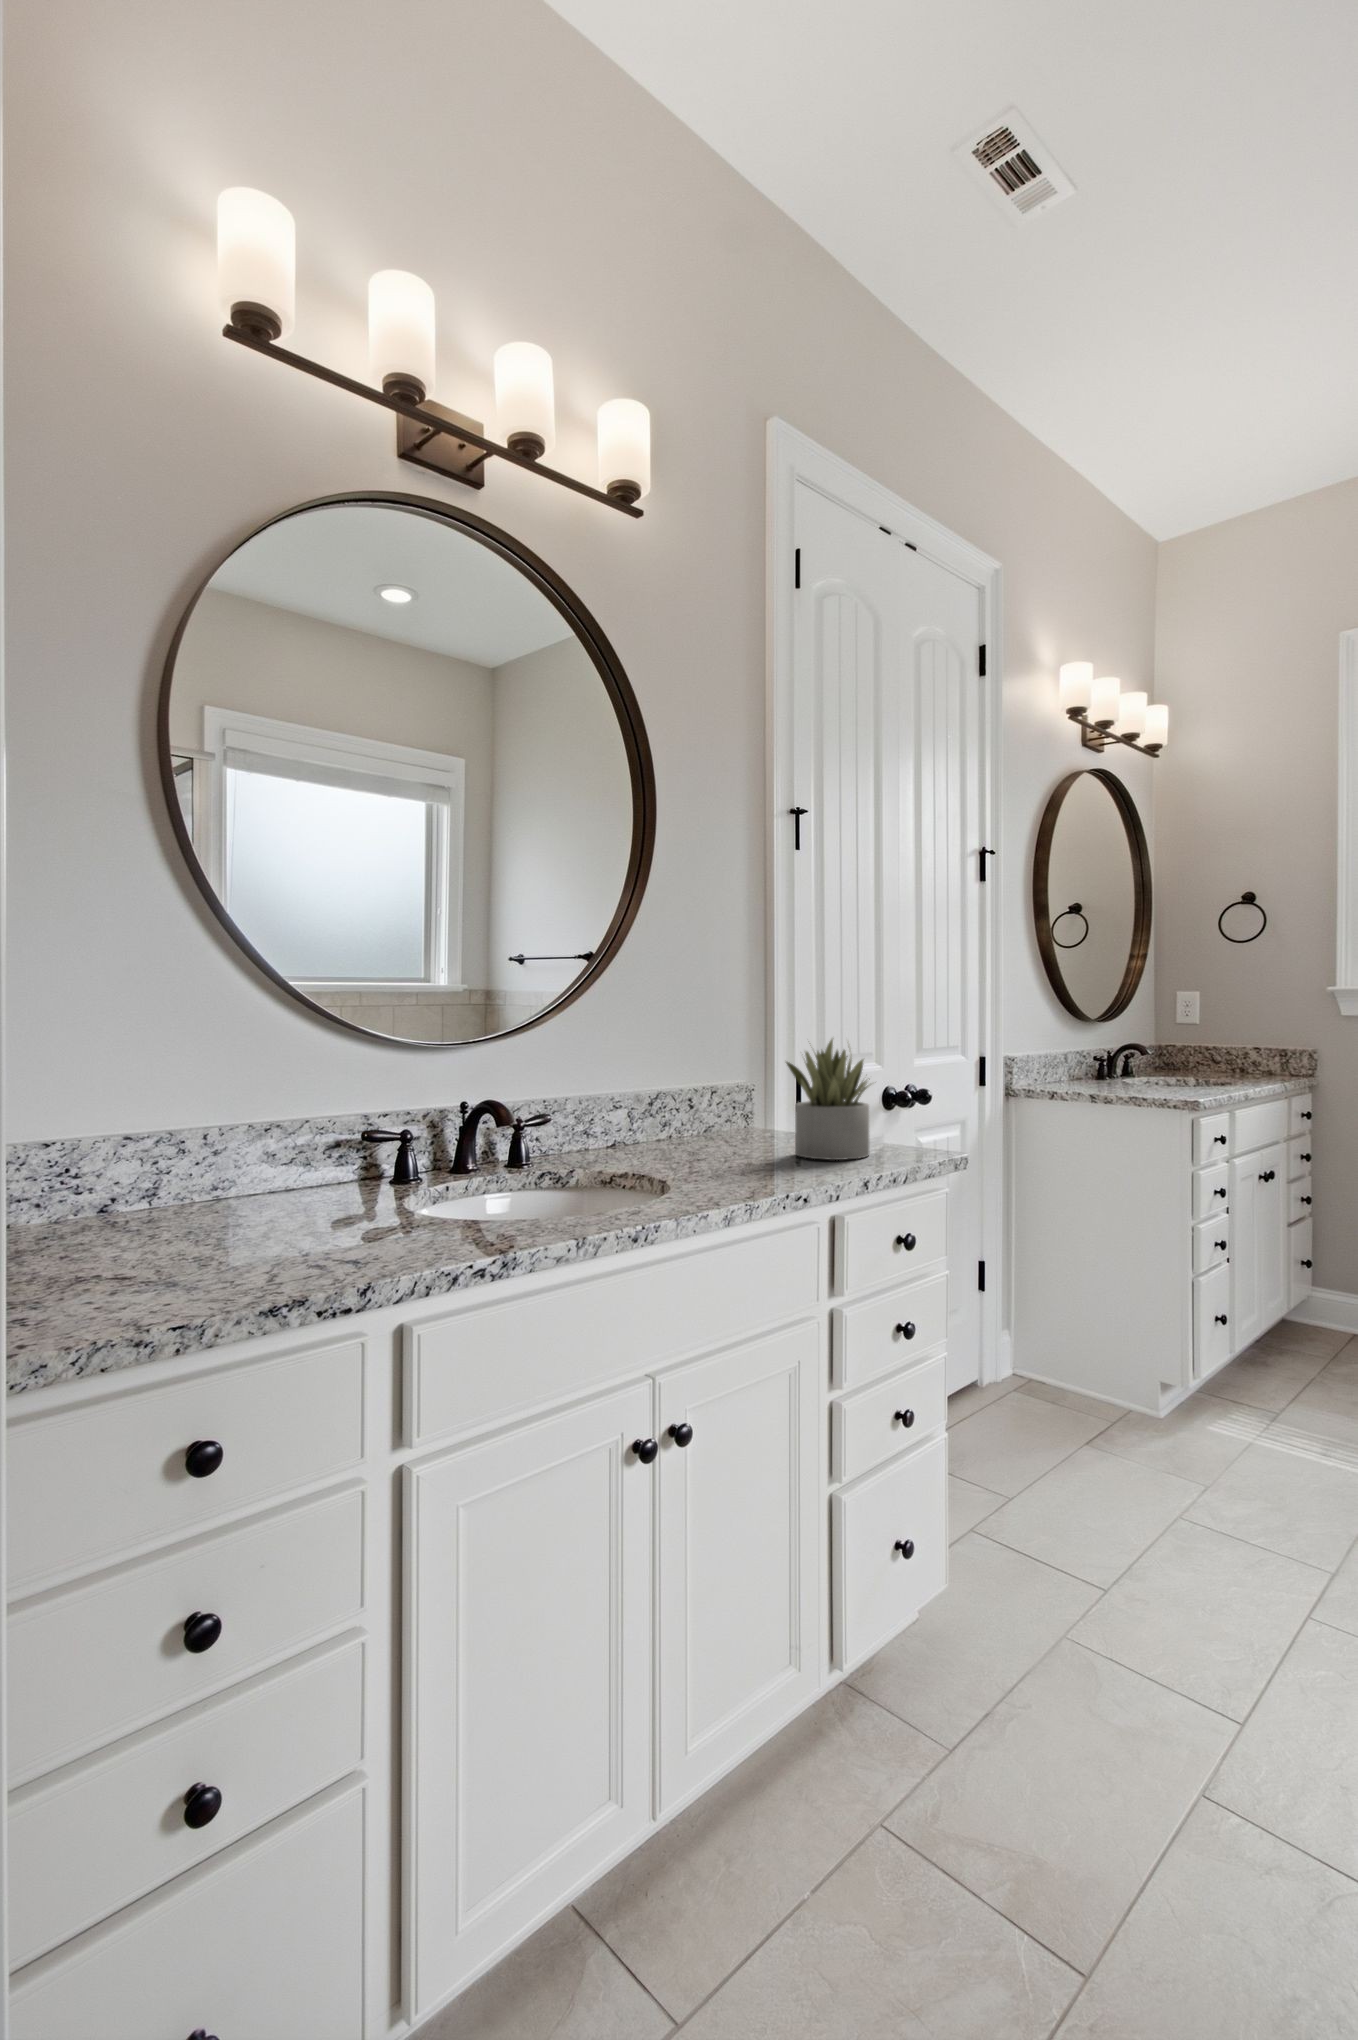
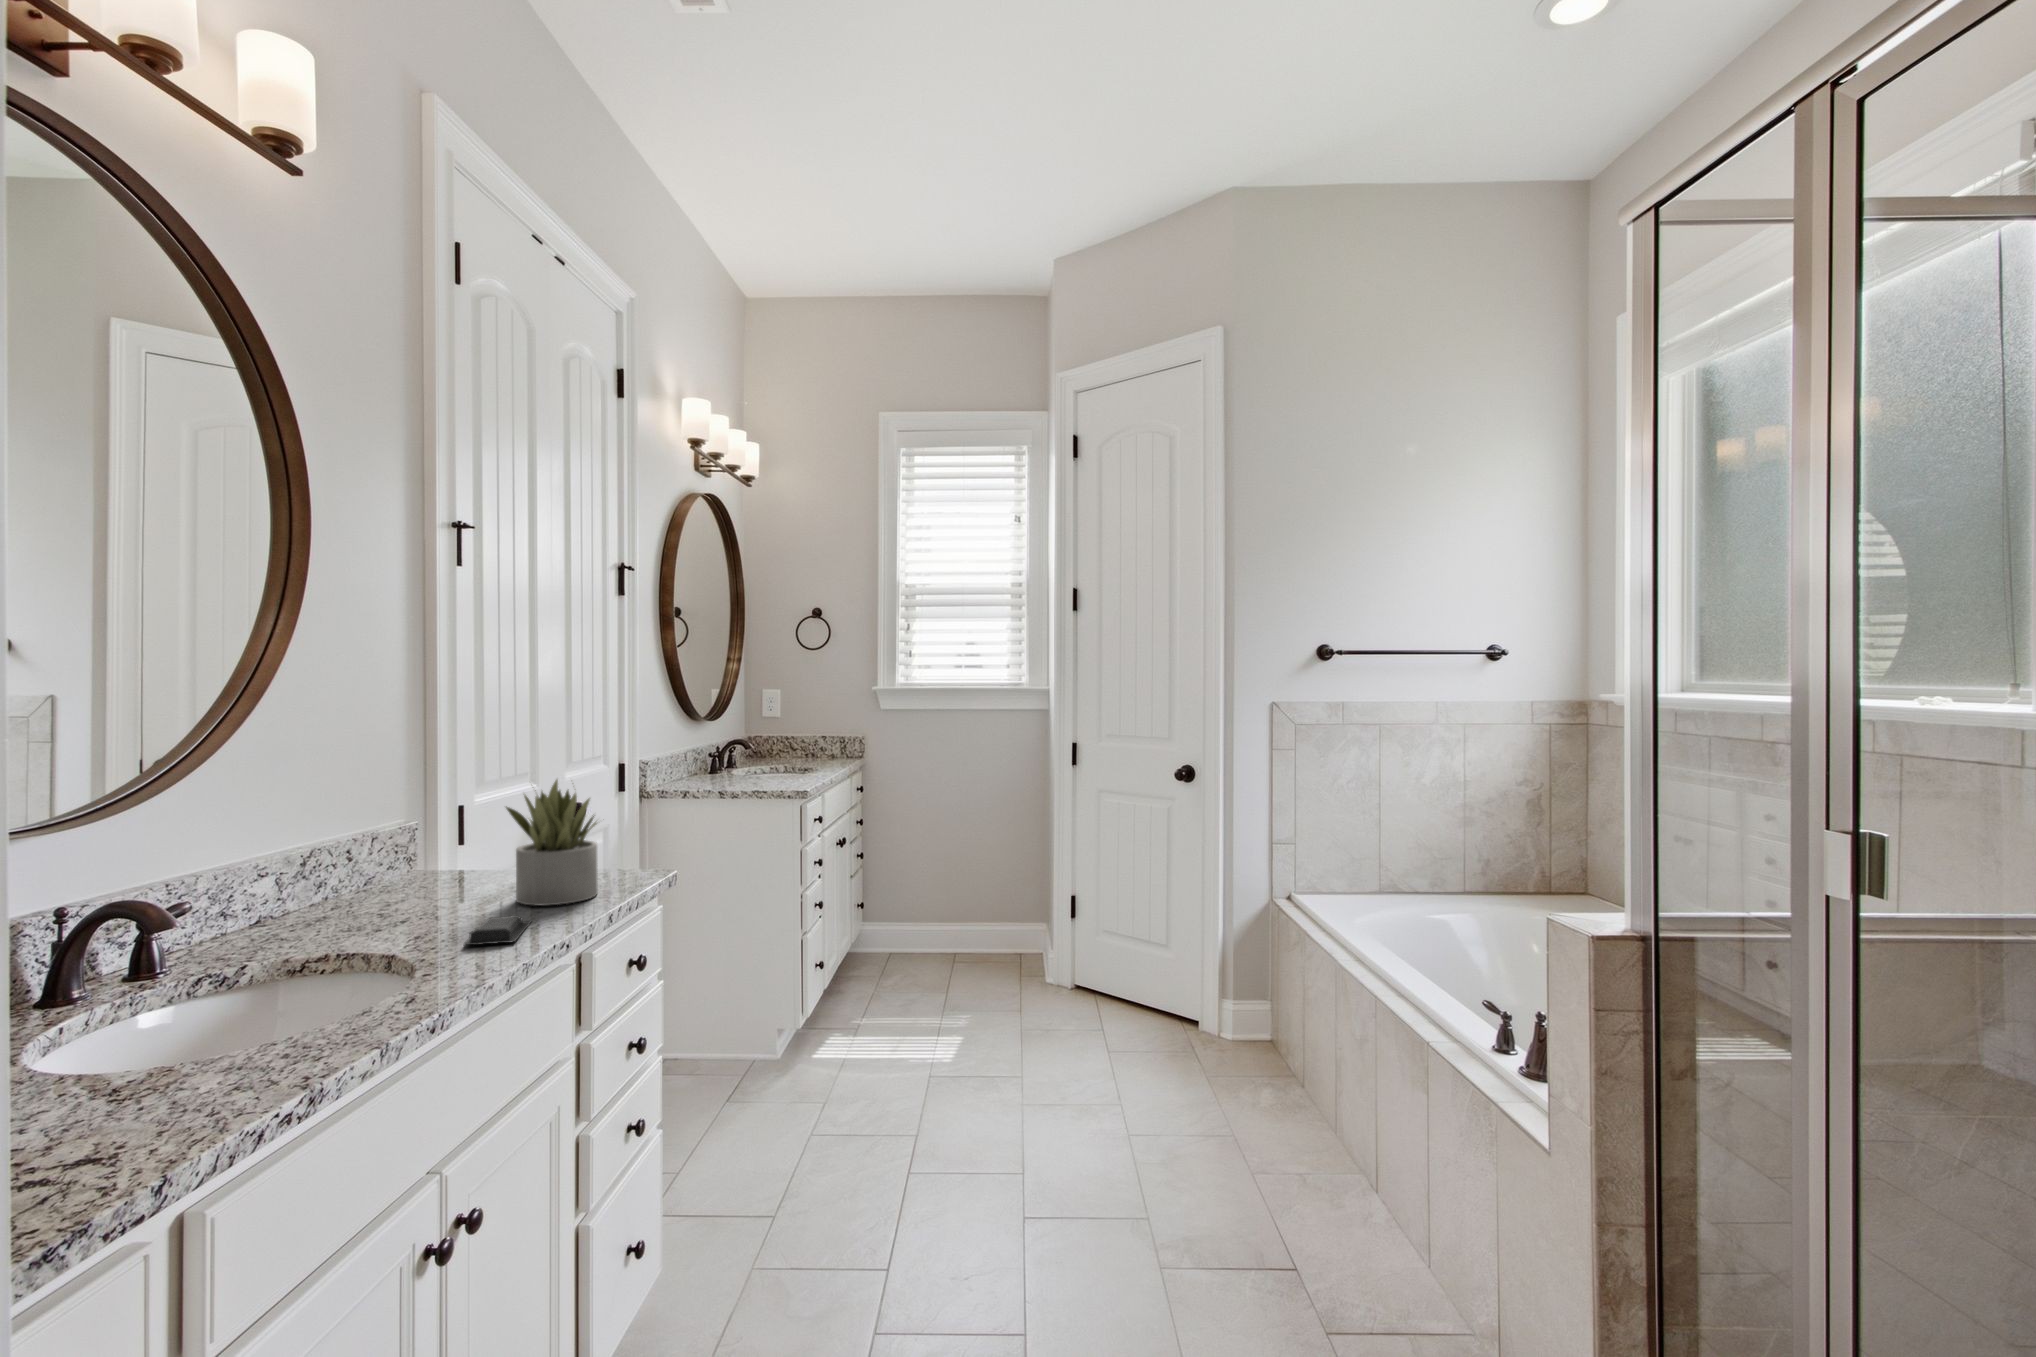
soap bar: none [722,1159,793,1181] -> present [464,915,531,945]

